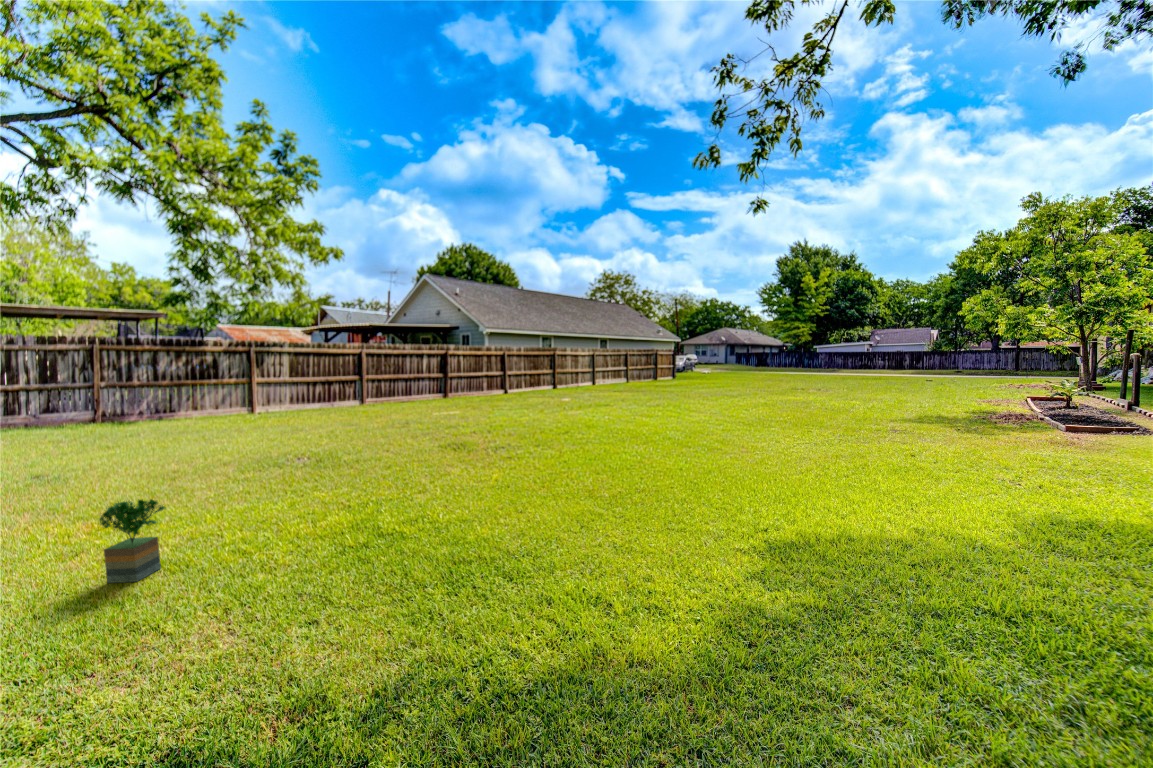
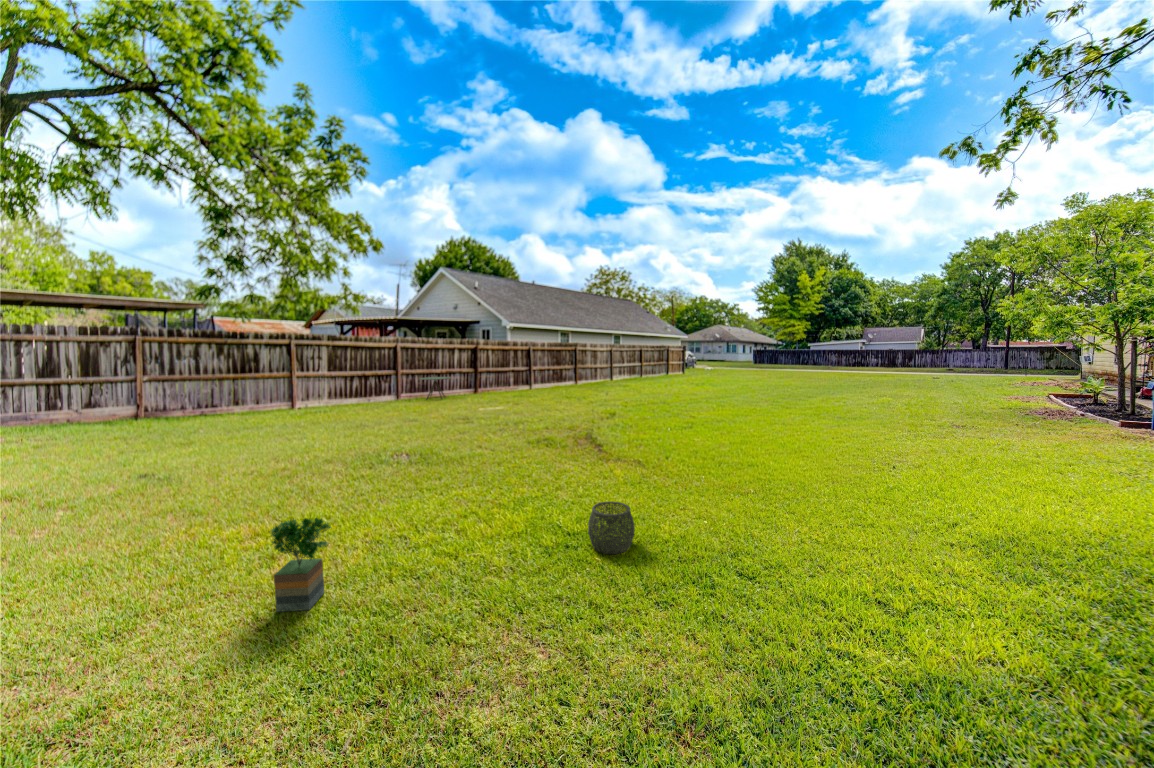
round table: none [384,382,417,405] -> present [420,377,451,399]
woven basket: none [429,489,475,538] -> present [588,501,635,554]

